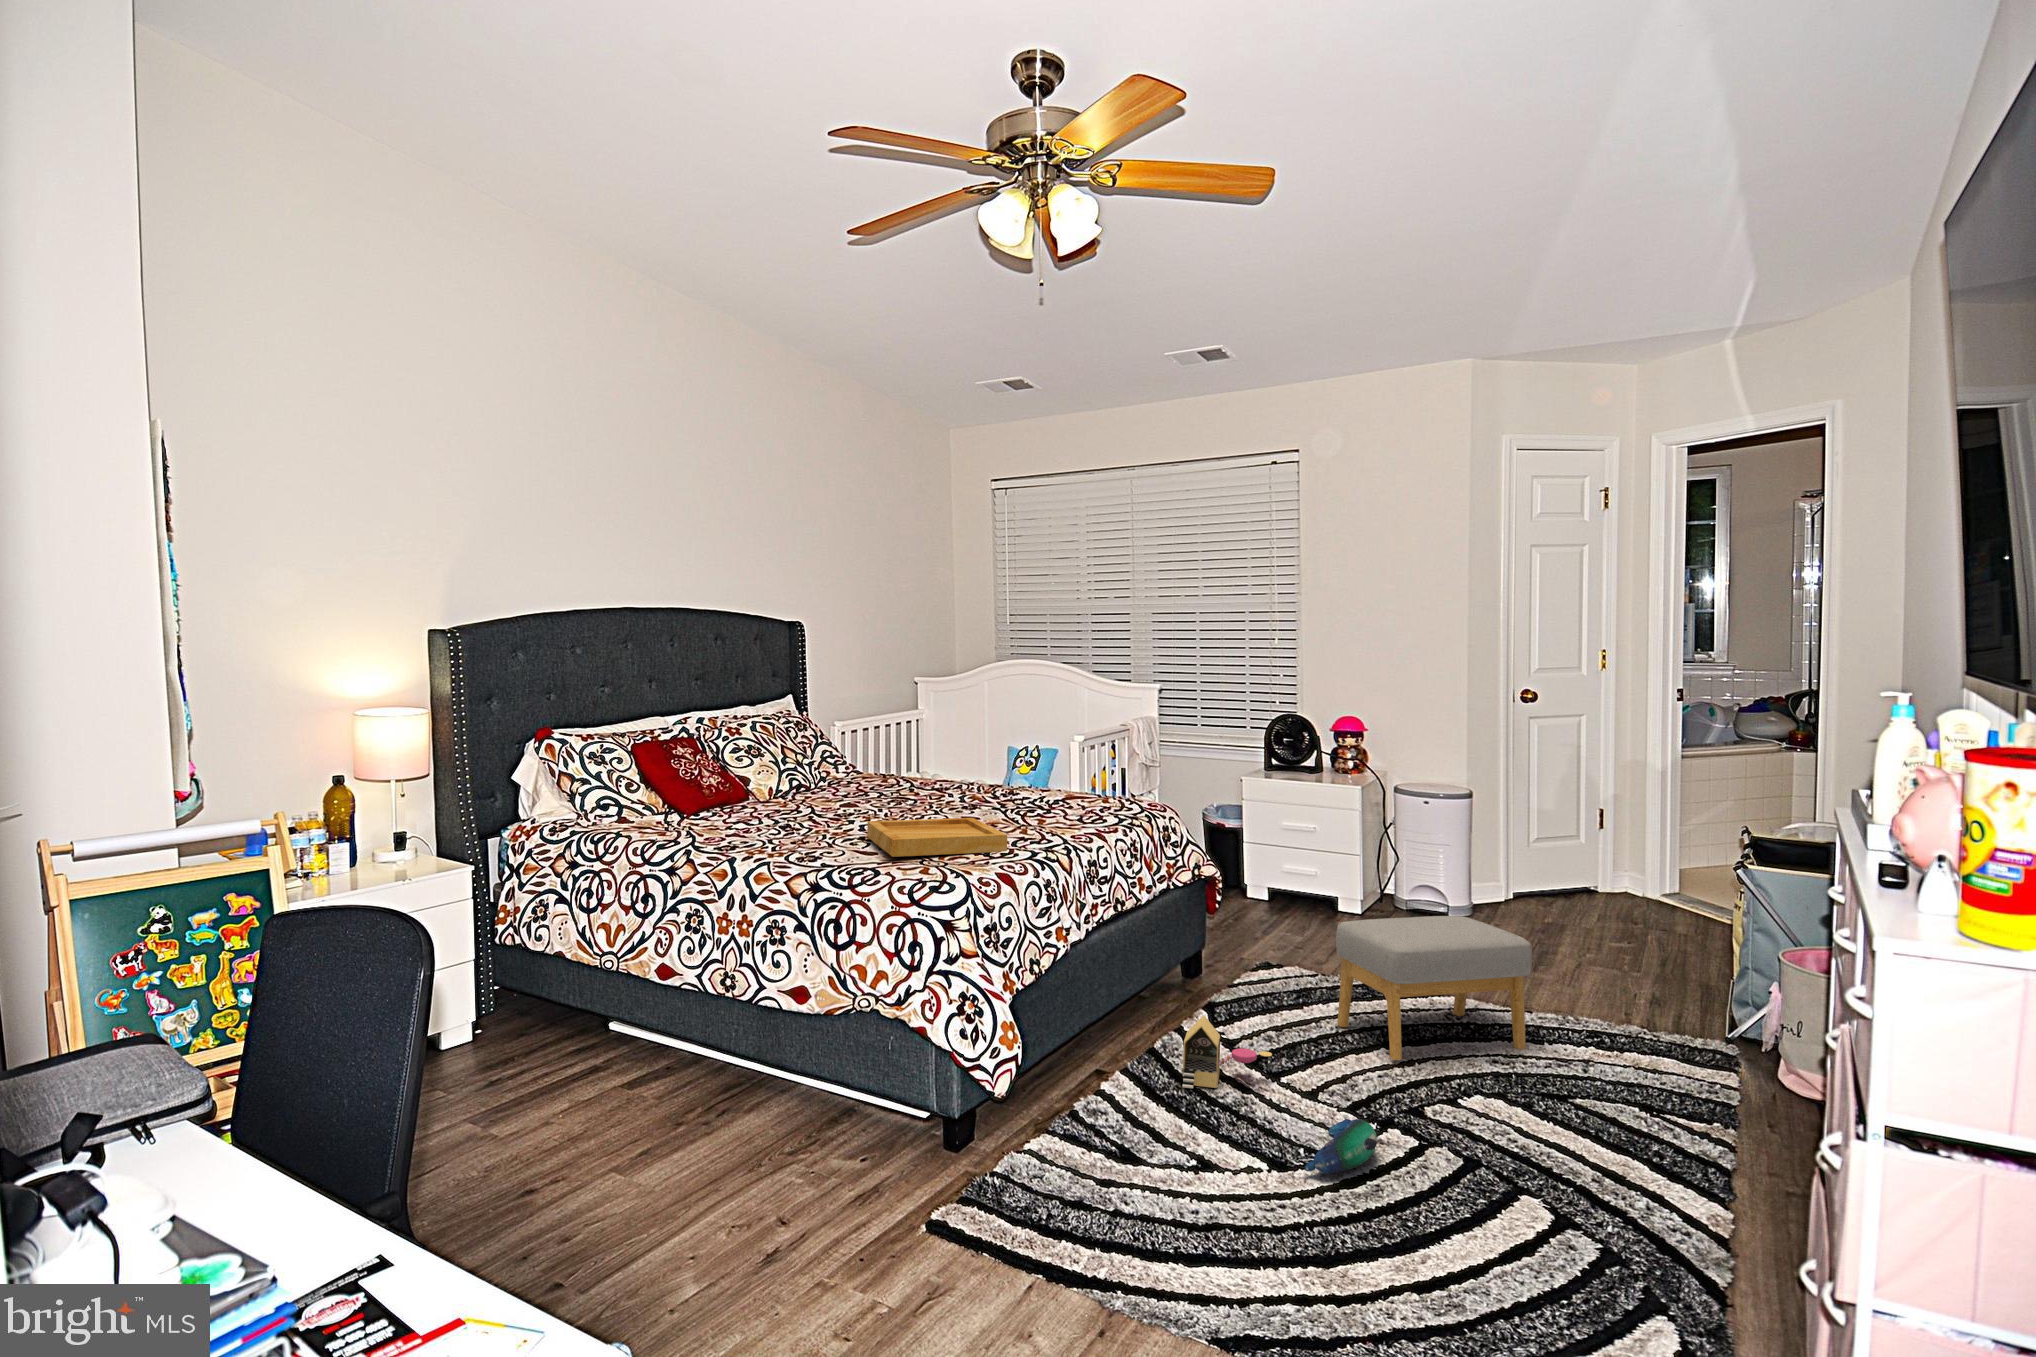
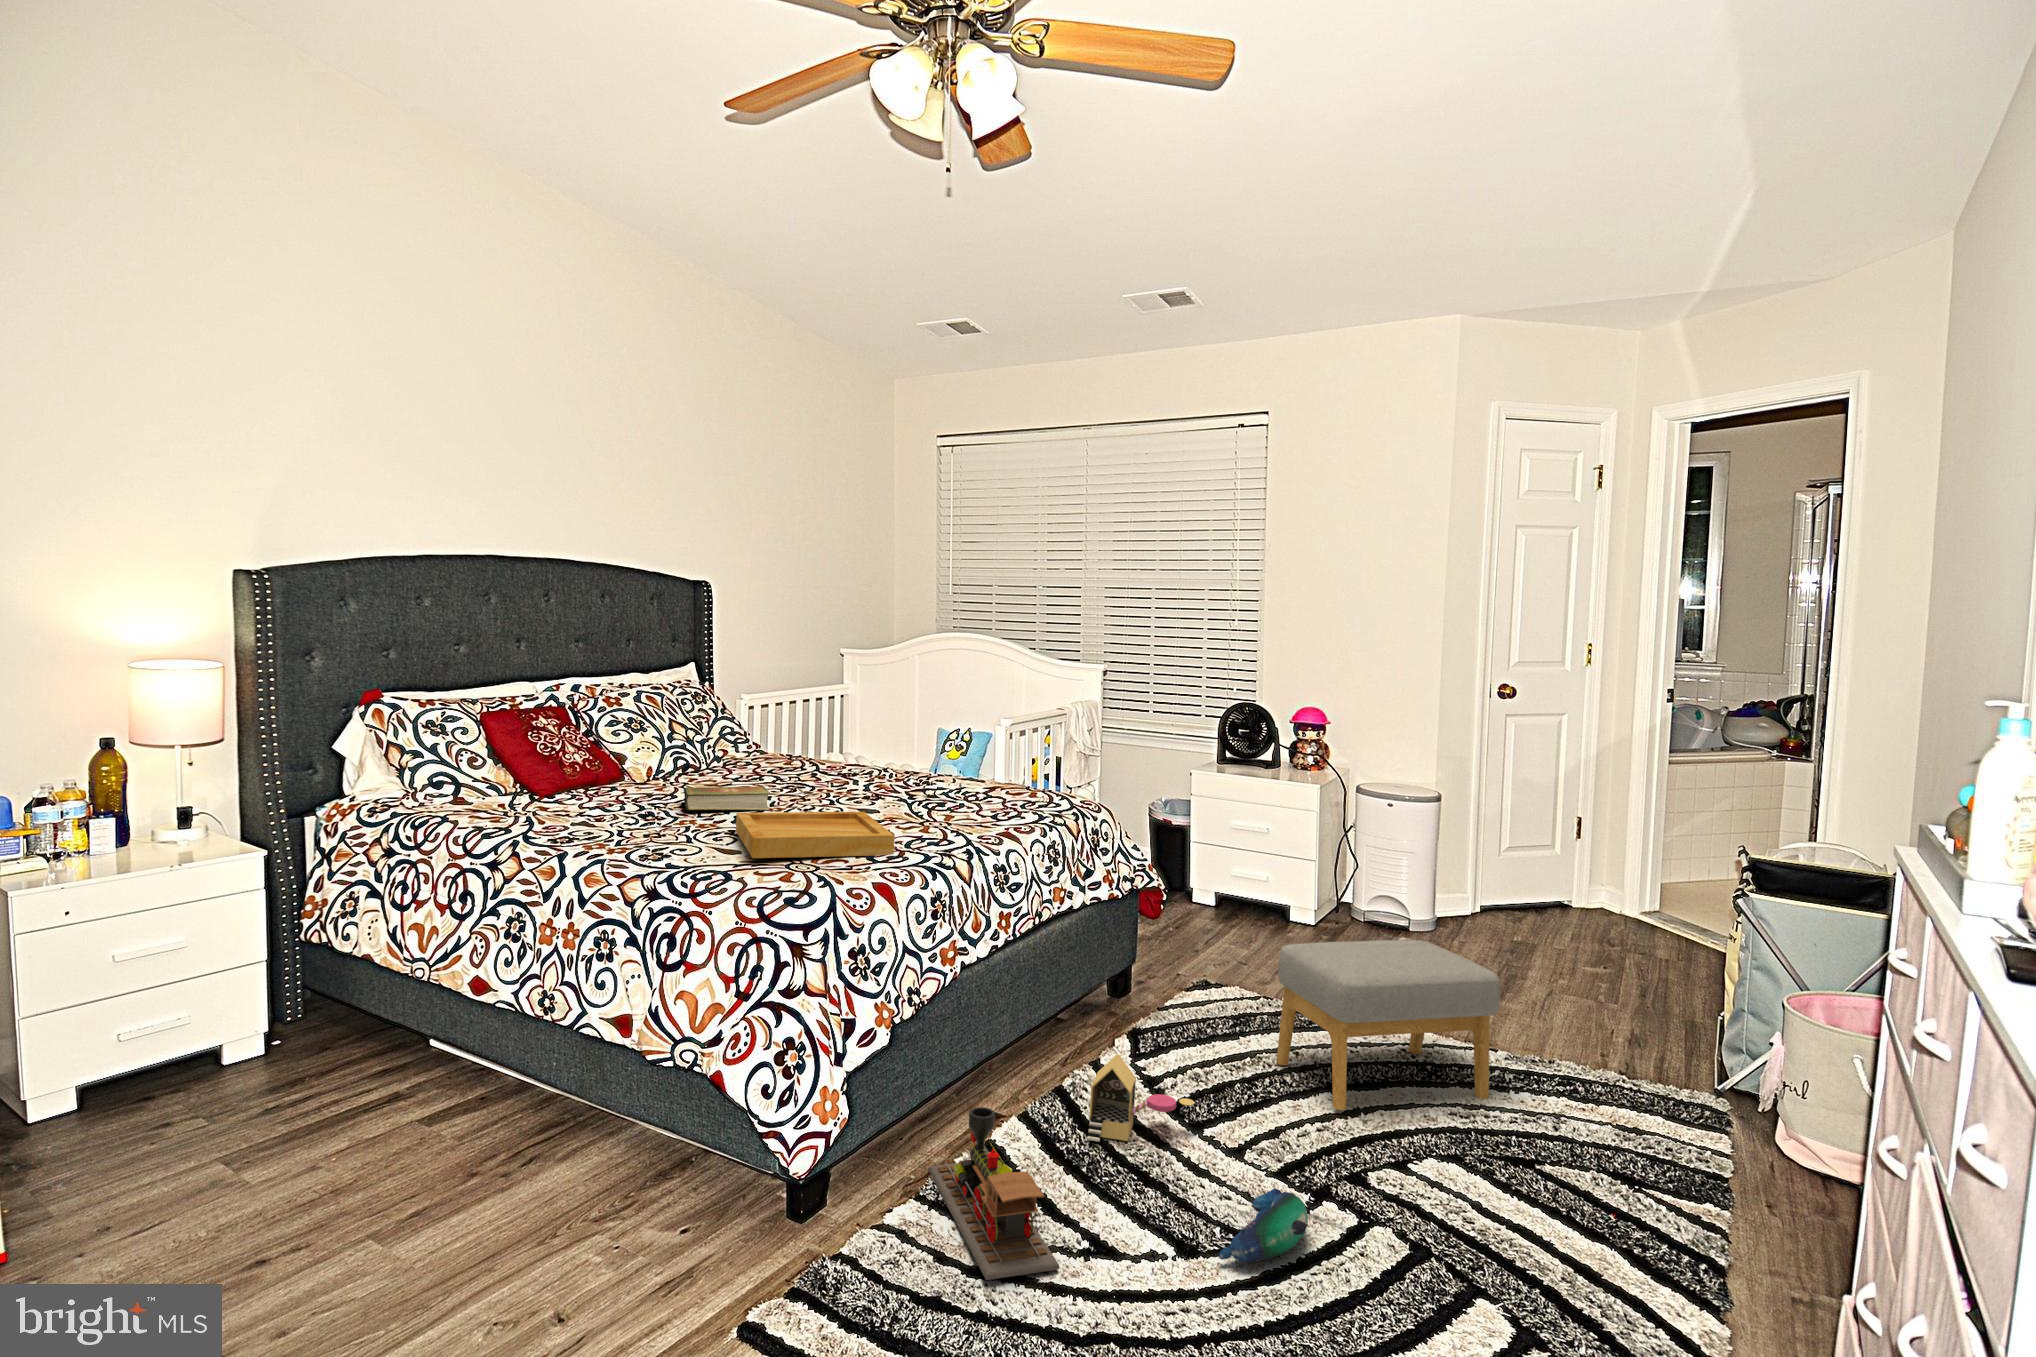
book: none [811,800,888,822] -> present [684,786,770,810]
toy train: none [1052,1057,1174,1190] -> present [929,1107,1059,1280]

